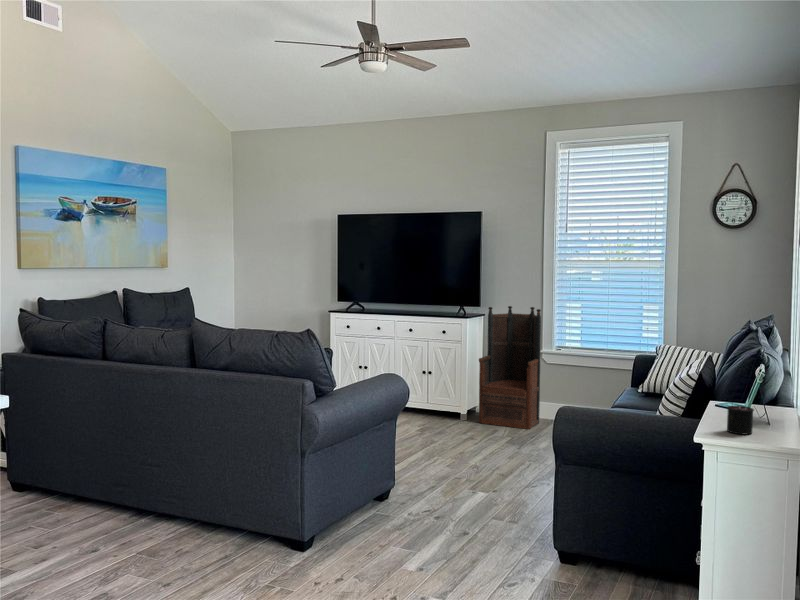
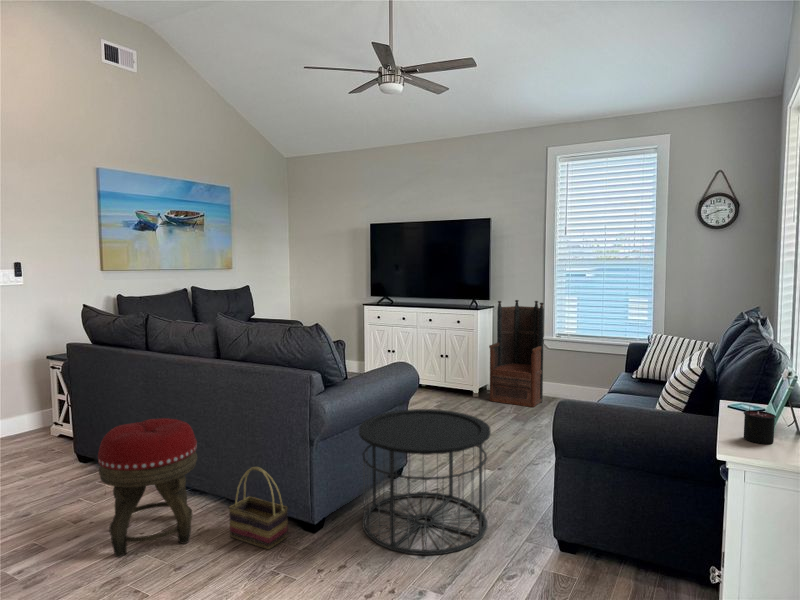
side table: none [350,423,489,569] -> present [359,409,491,555]
footstool: none [72,432,176,577] -> present [98,418,197,557]
basket: none [212,481,277,568] -> present [228,467,288,550]

